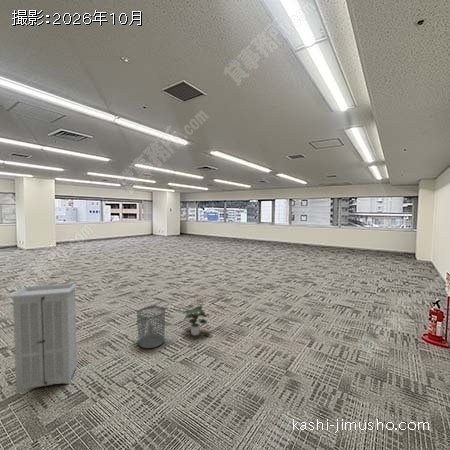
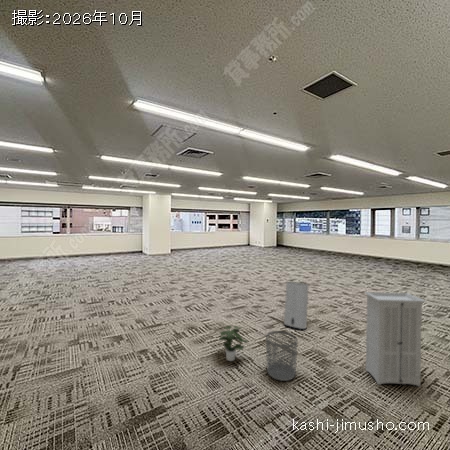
air purifier: none [166,264,187,304] -> present [284,282,309,329]
storage cabinet: present [8,283,77,393] -> present [365,292,425,386]
potted plant: present [183,304,210,335] -> present [219,326,247,361]

